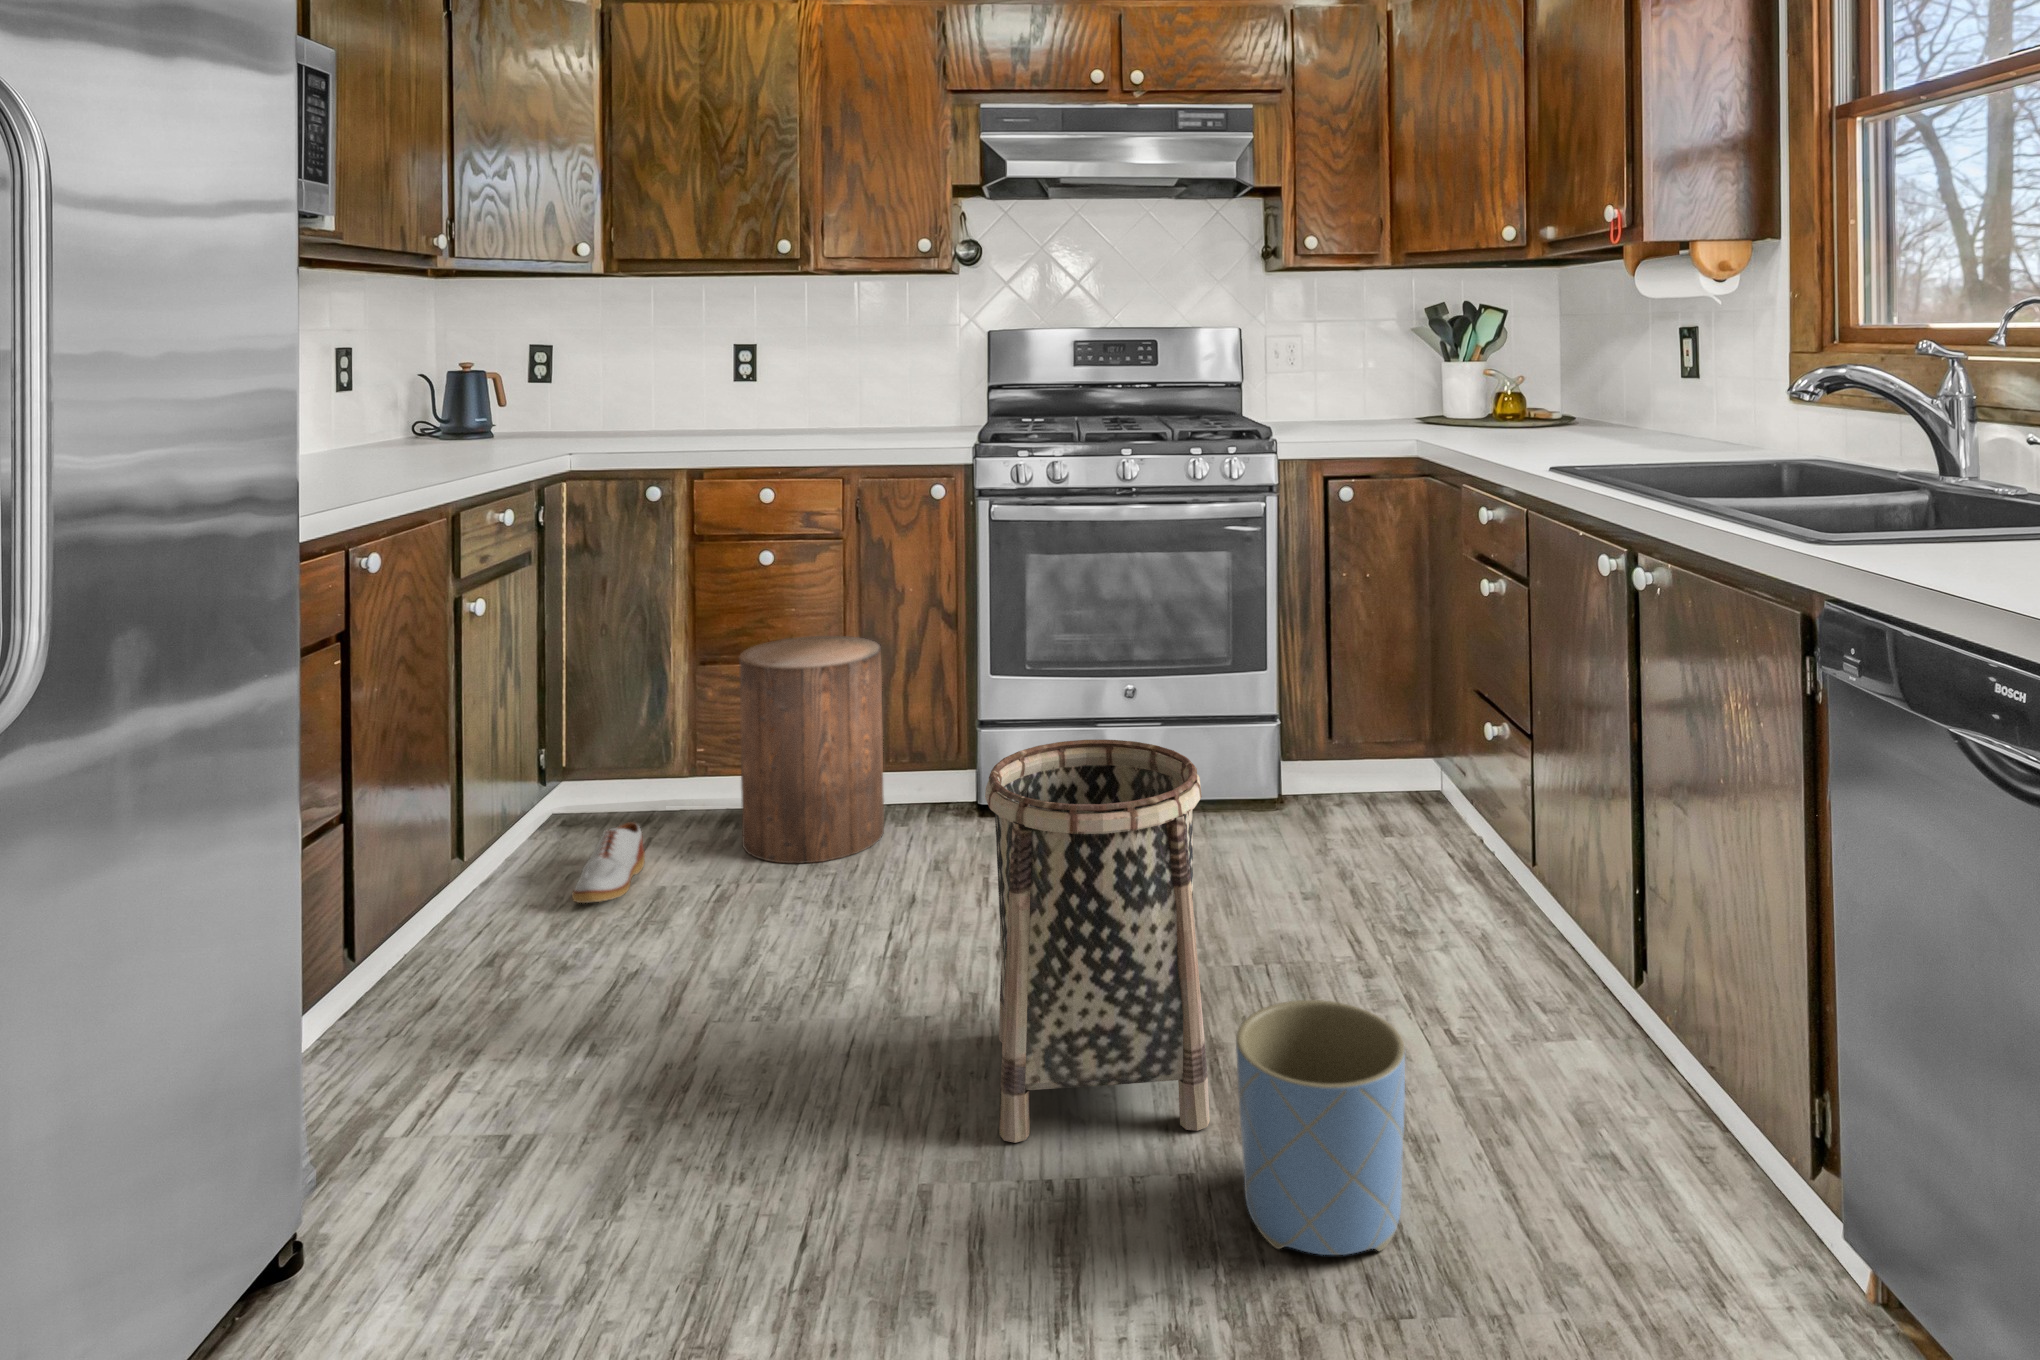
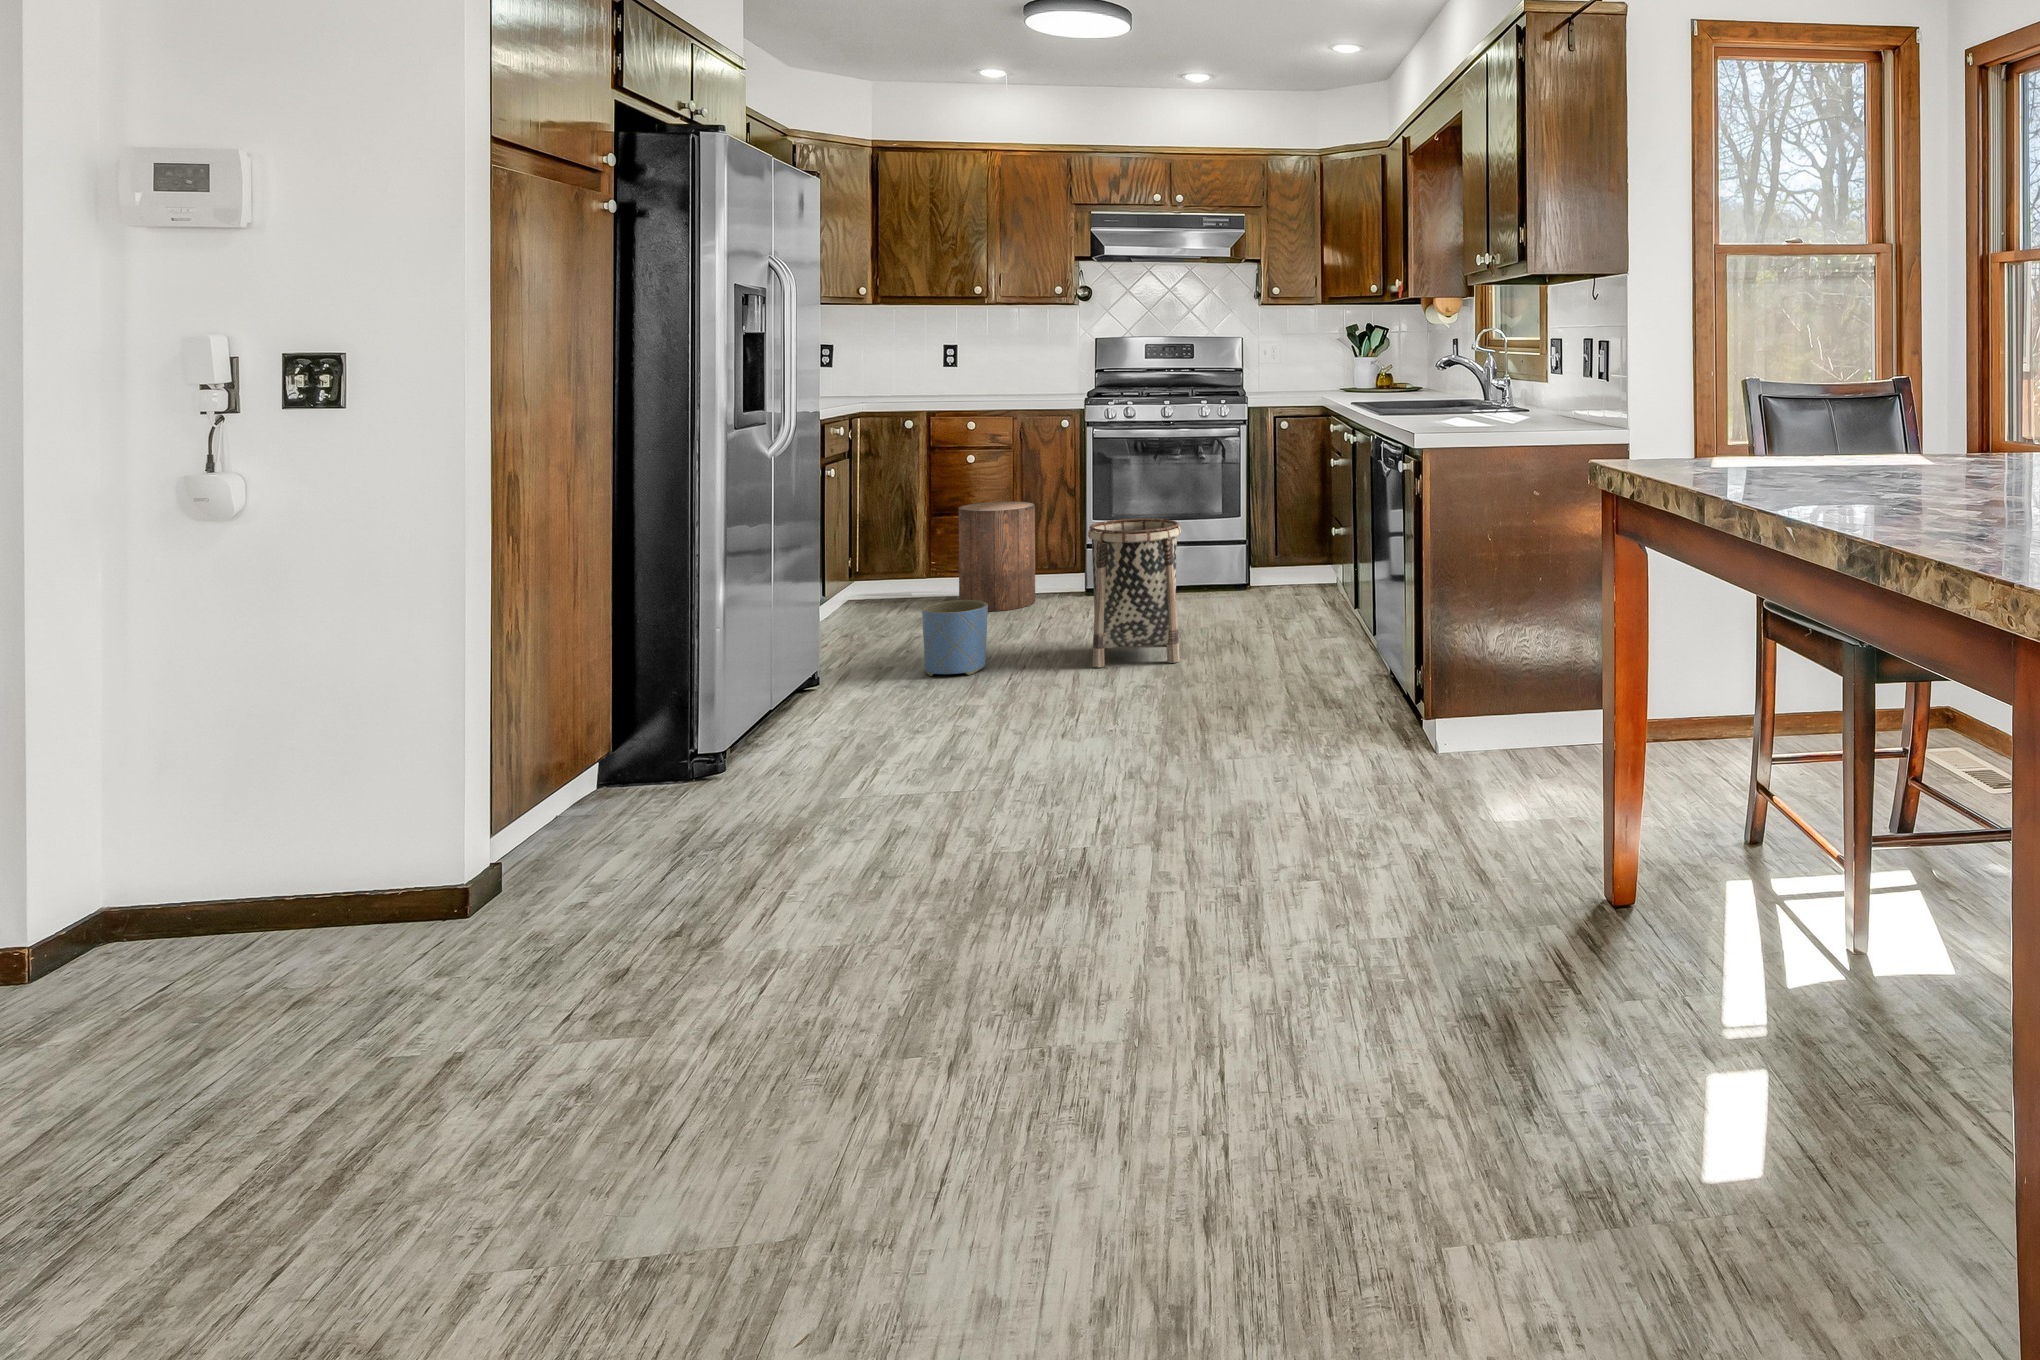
shoe: present [572,822,645,903] -> none [876,591,909,623]
planter: present [1236,1000,1405,1255] -> present [922,600,988,676]

